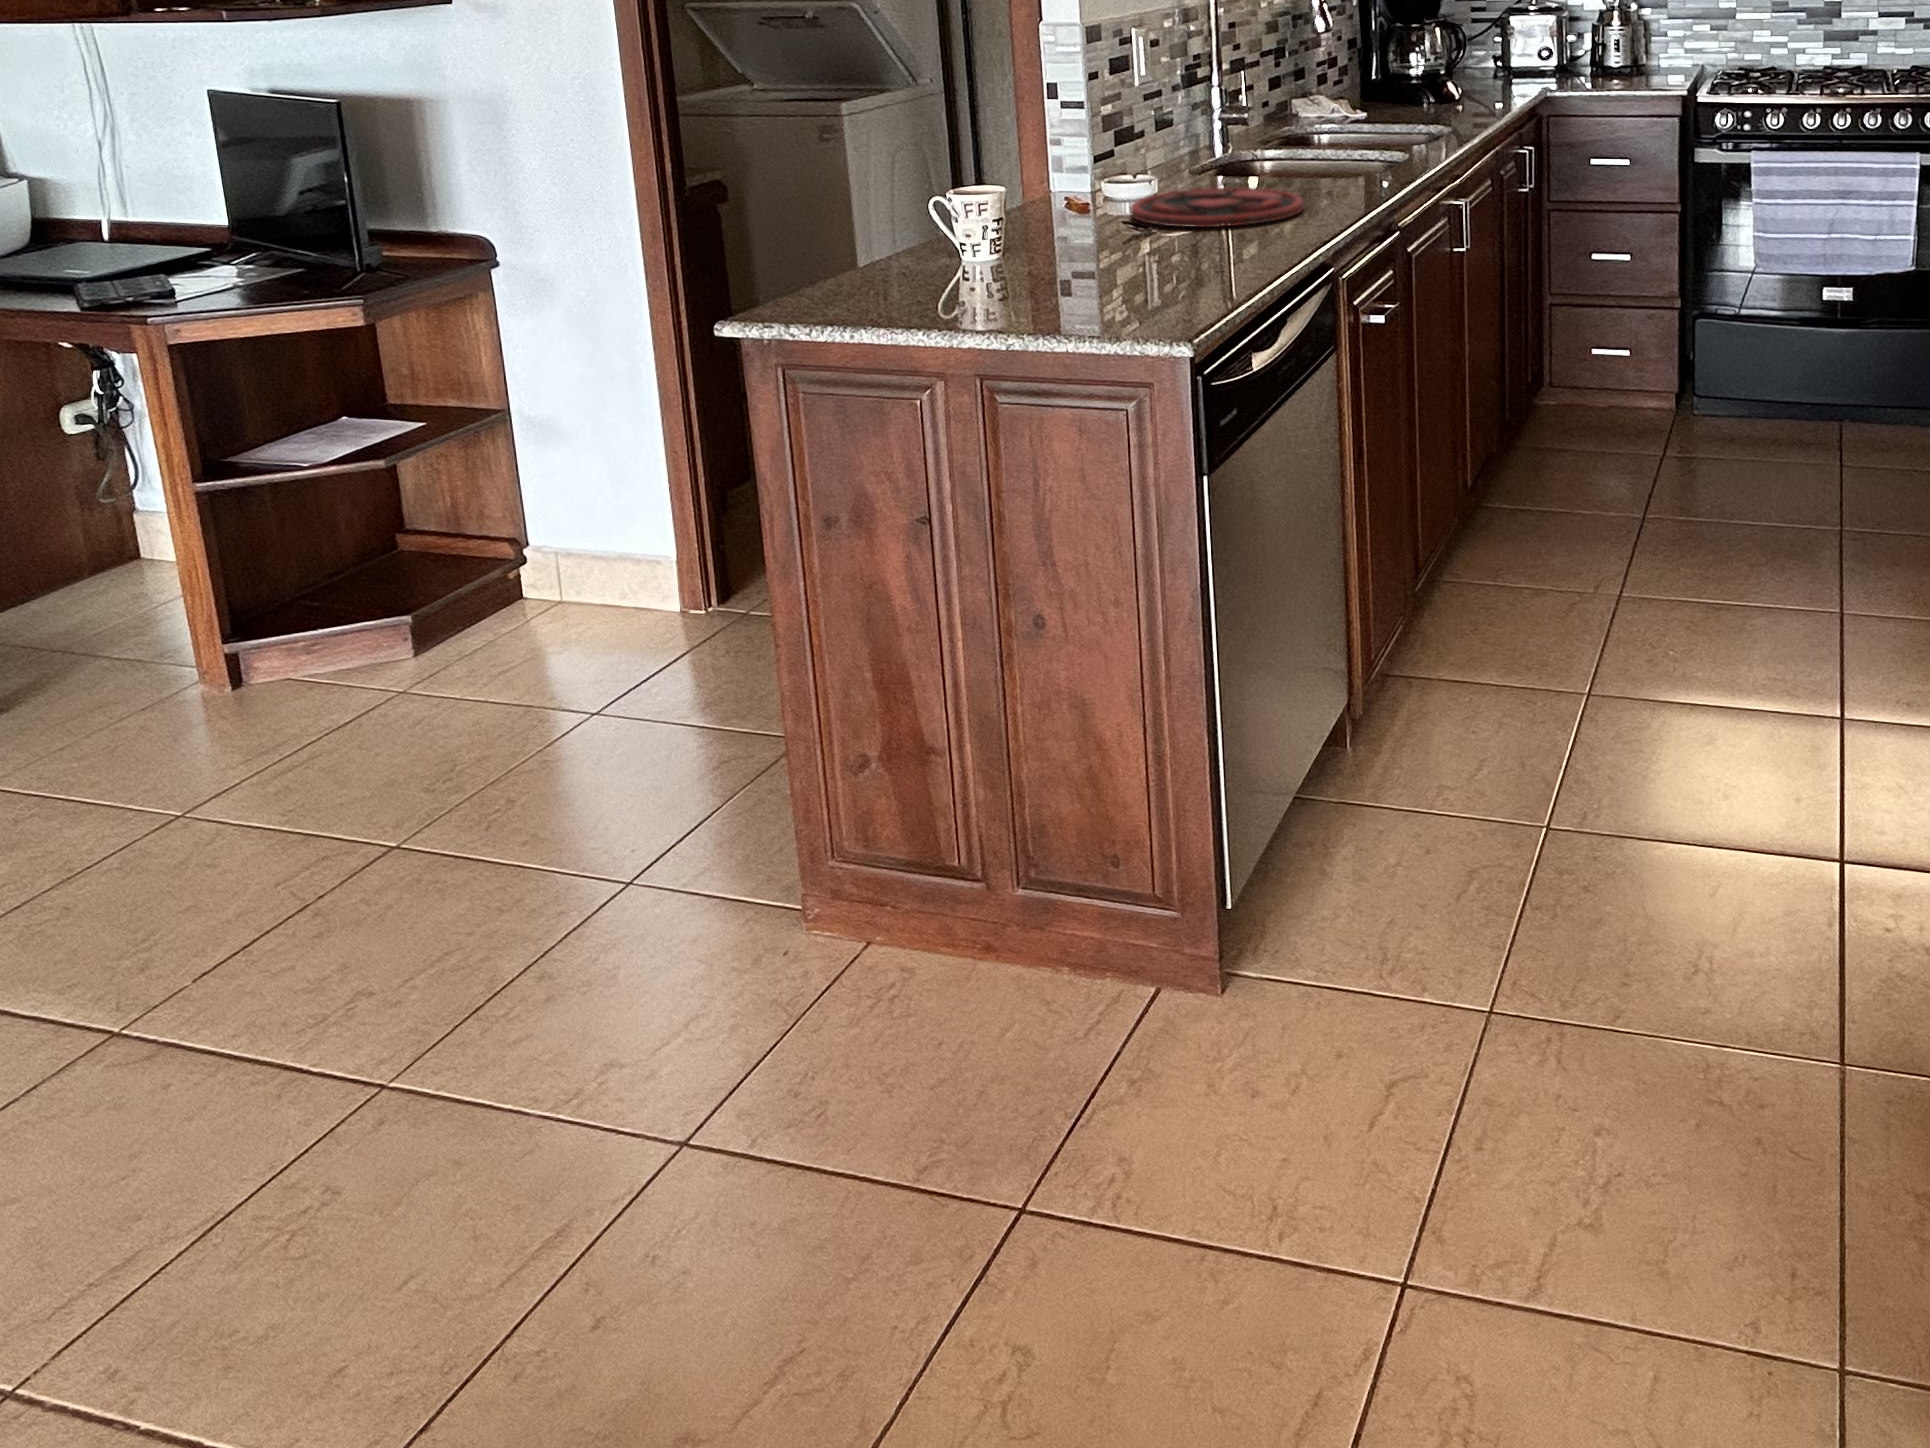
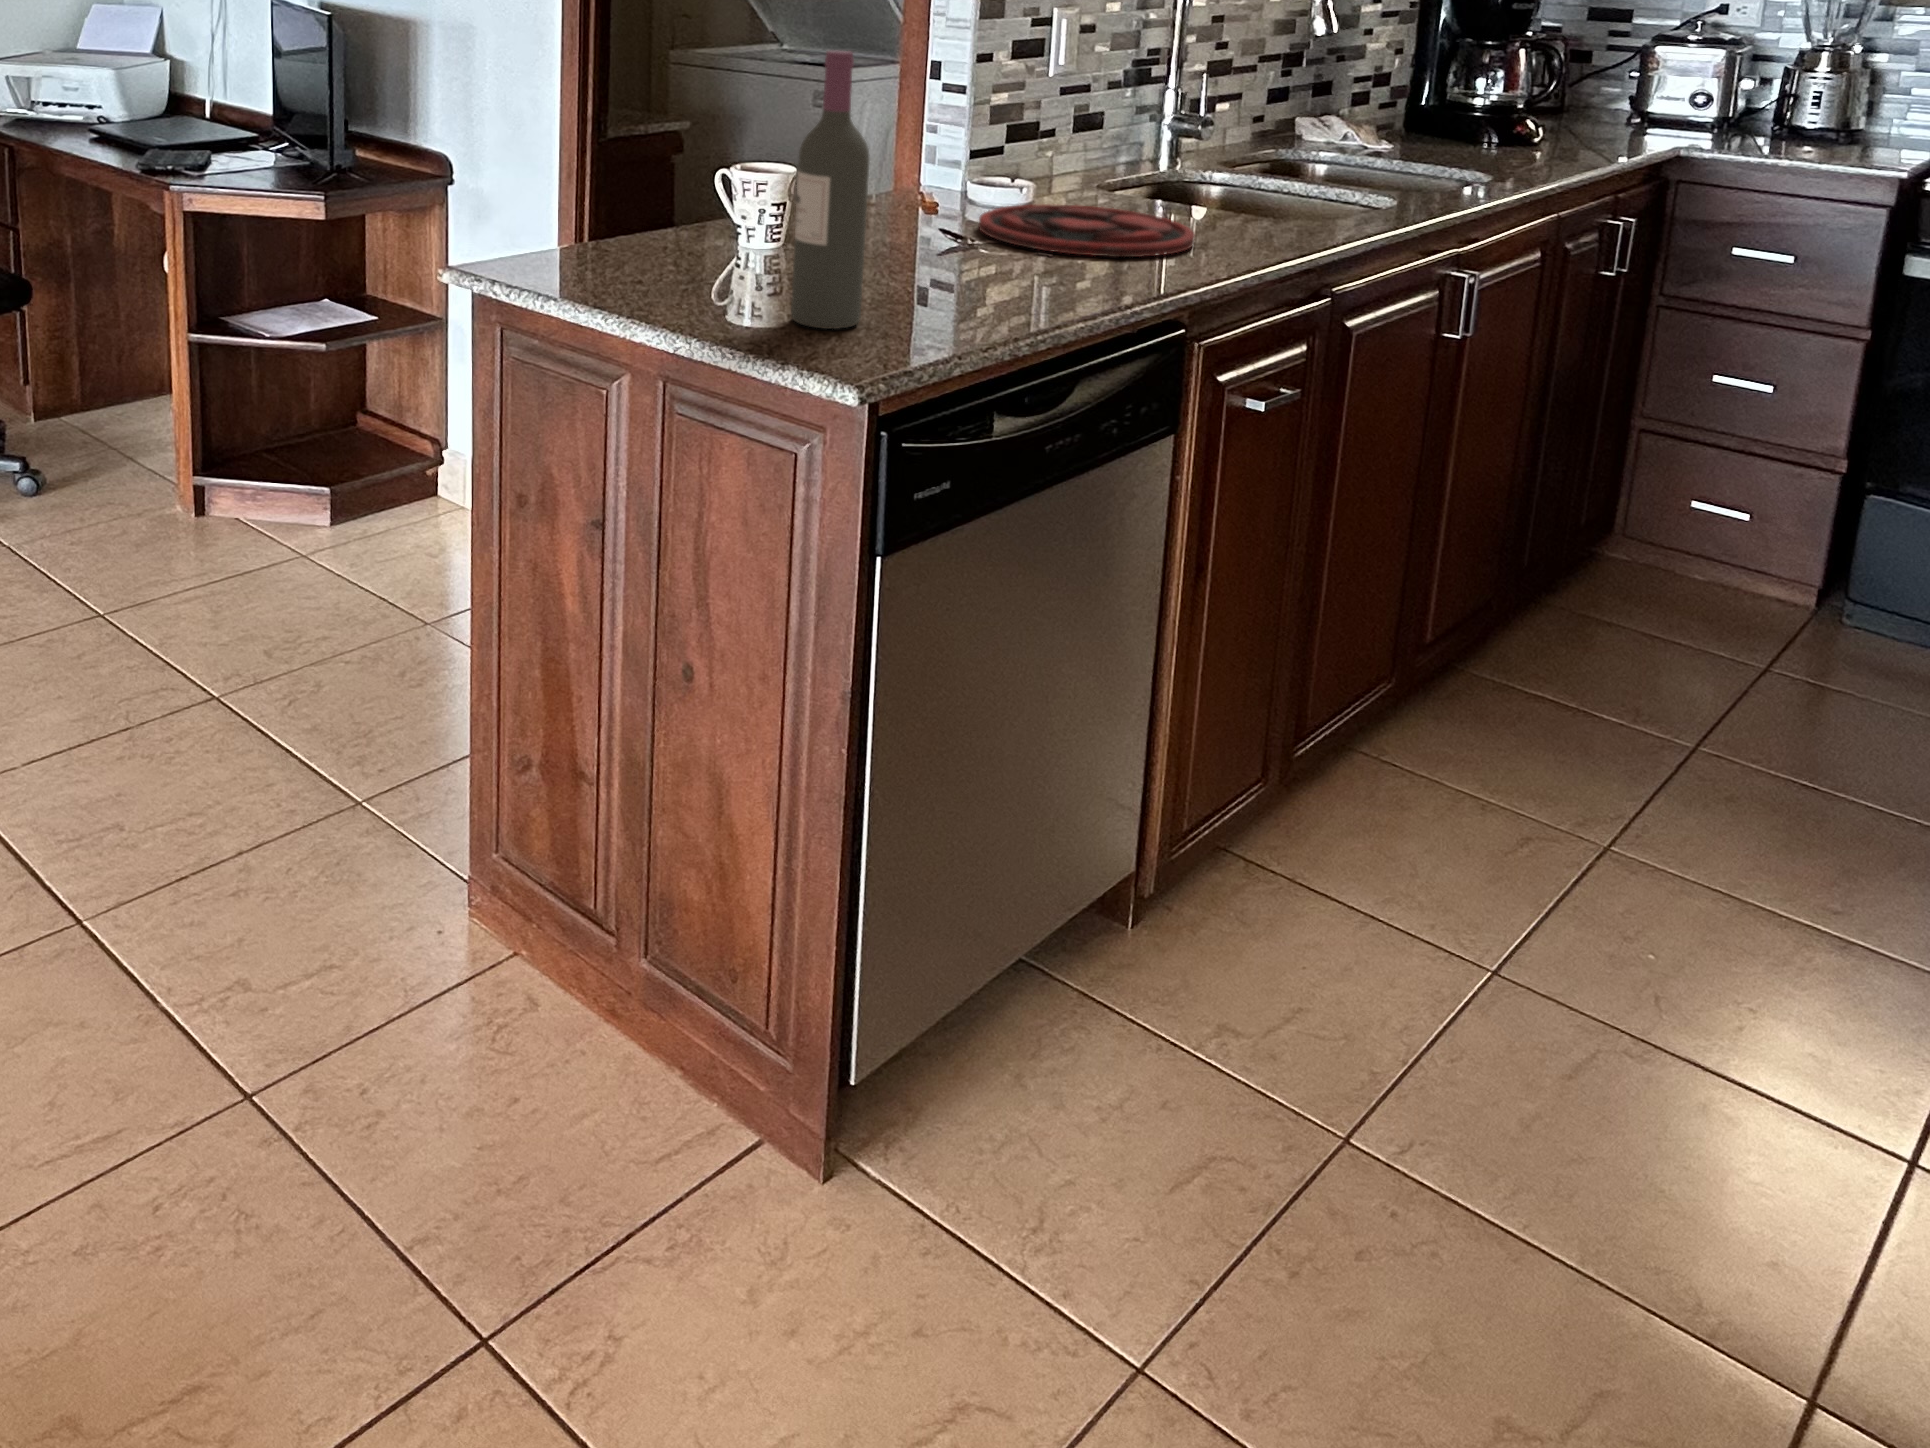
wine bottle: none [1066,79,1132,310] -> present [791,51,870,329]

